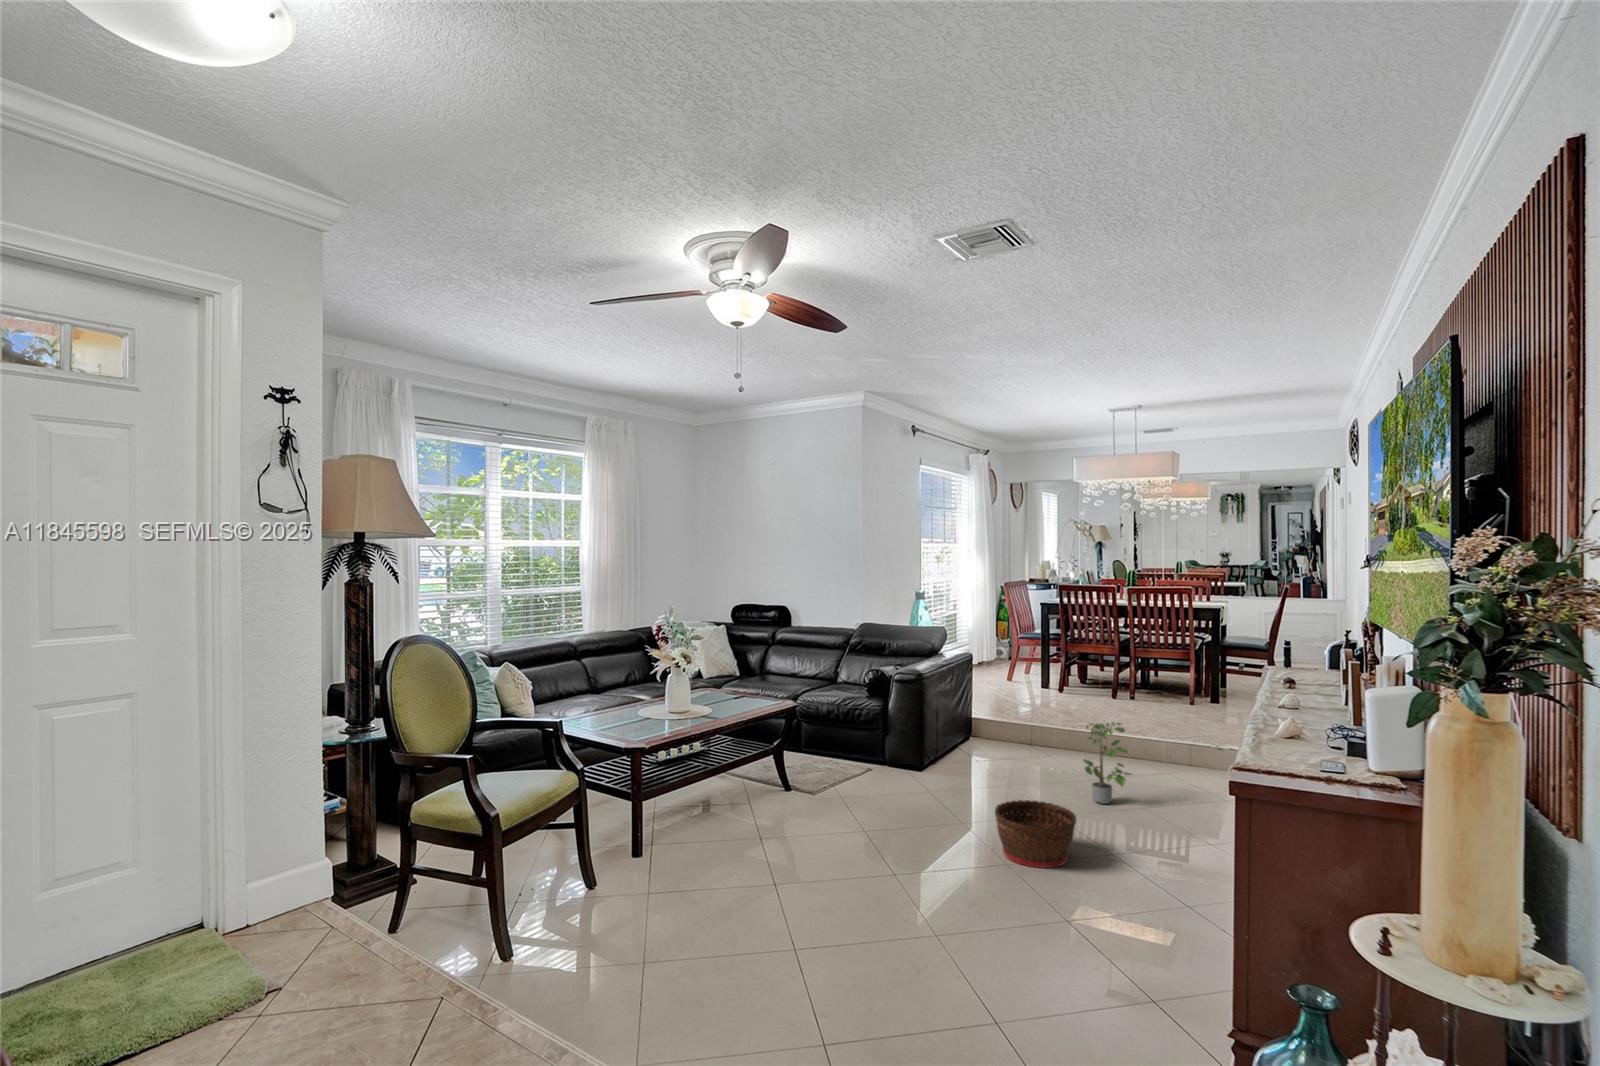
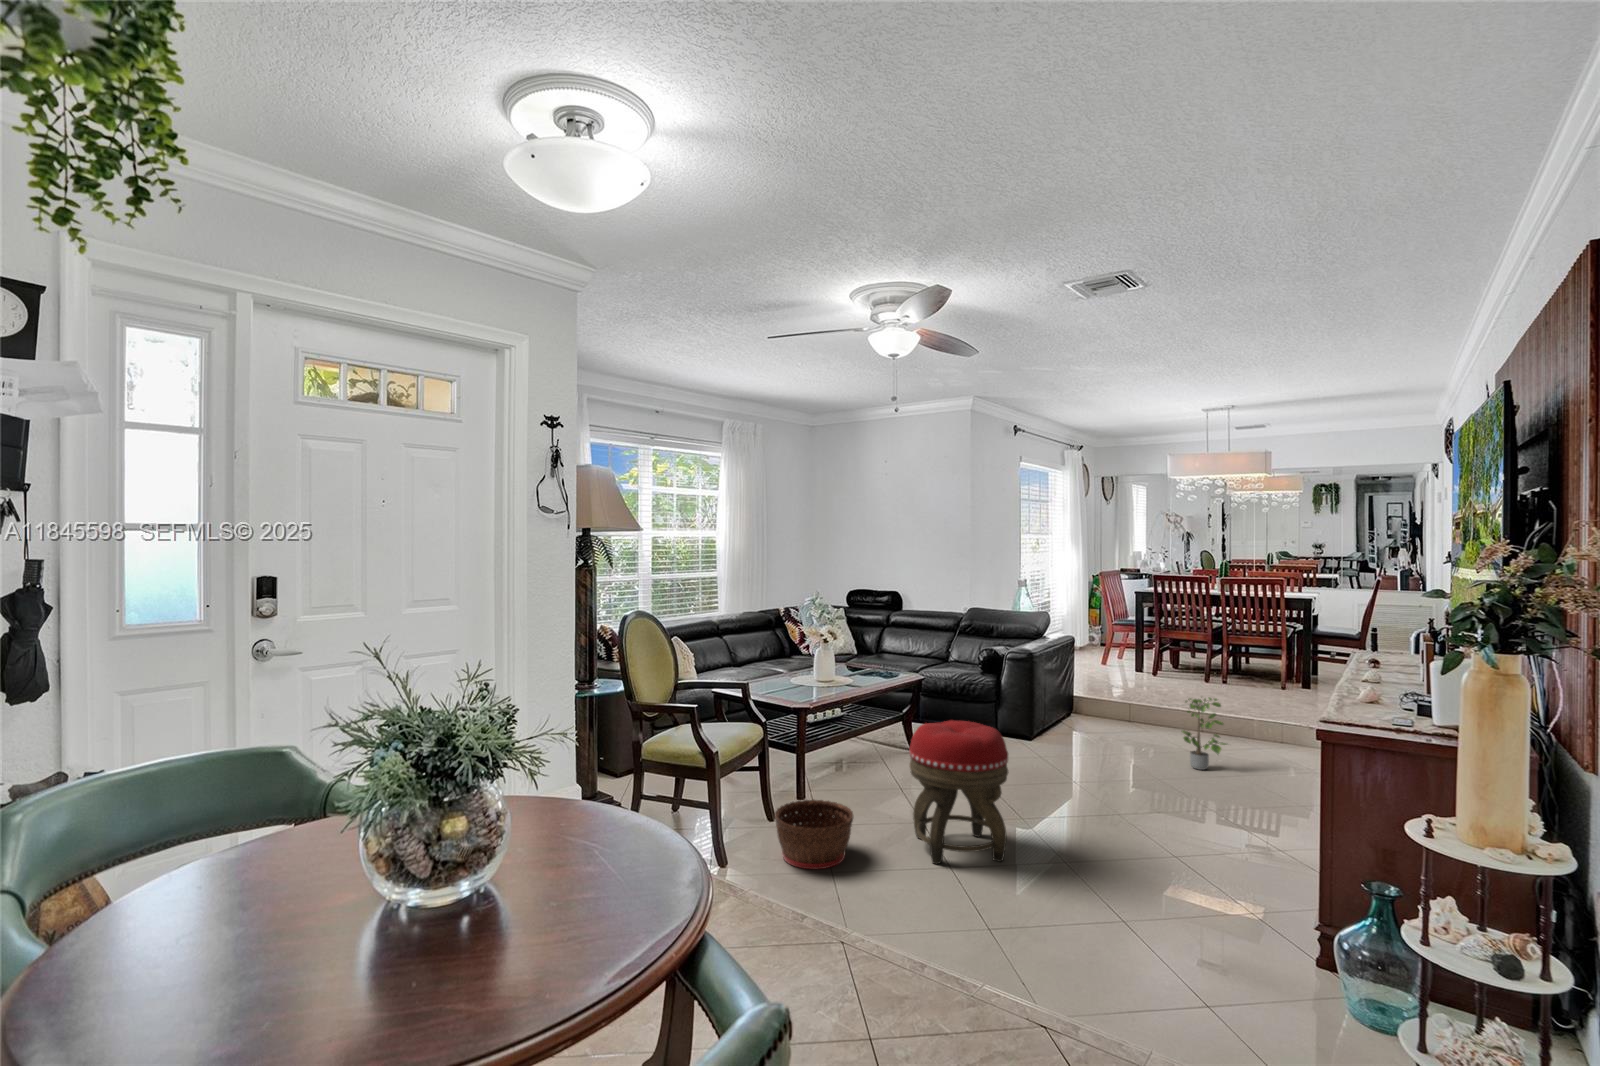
footstool: none [748,765,868,953] -> present [909,721,1009,864]
basket: present [995,800,1076,868] -> present [775,800,853,869]

